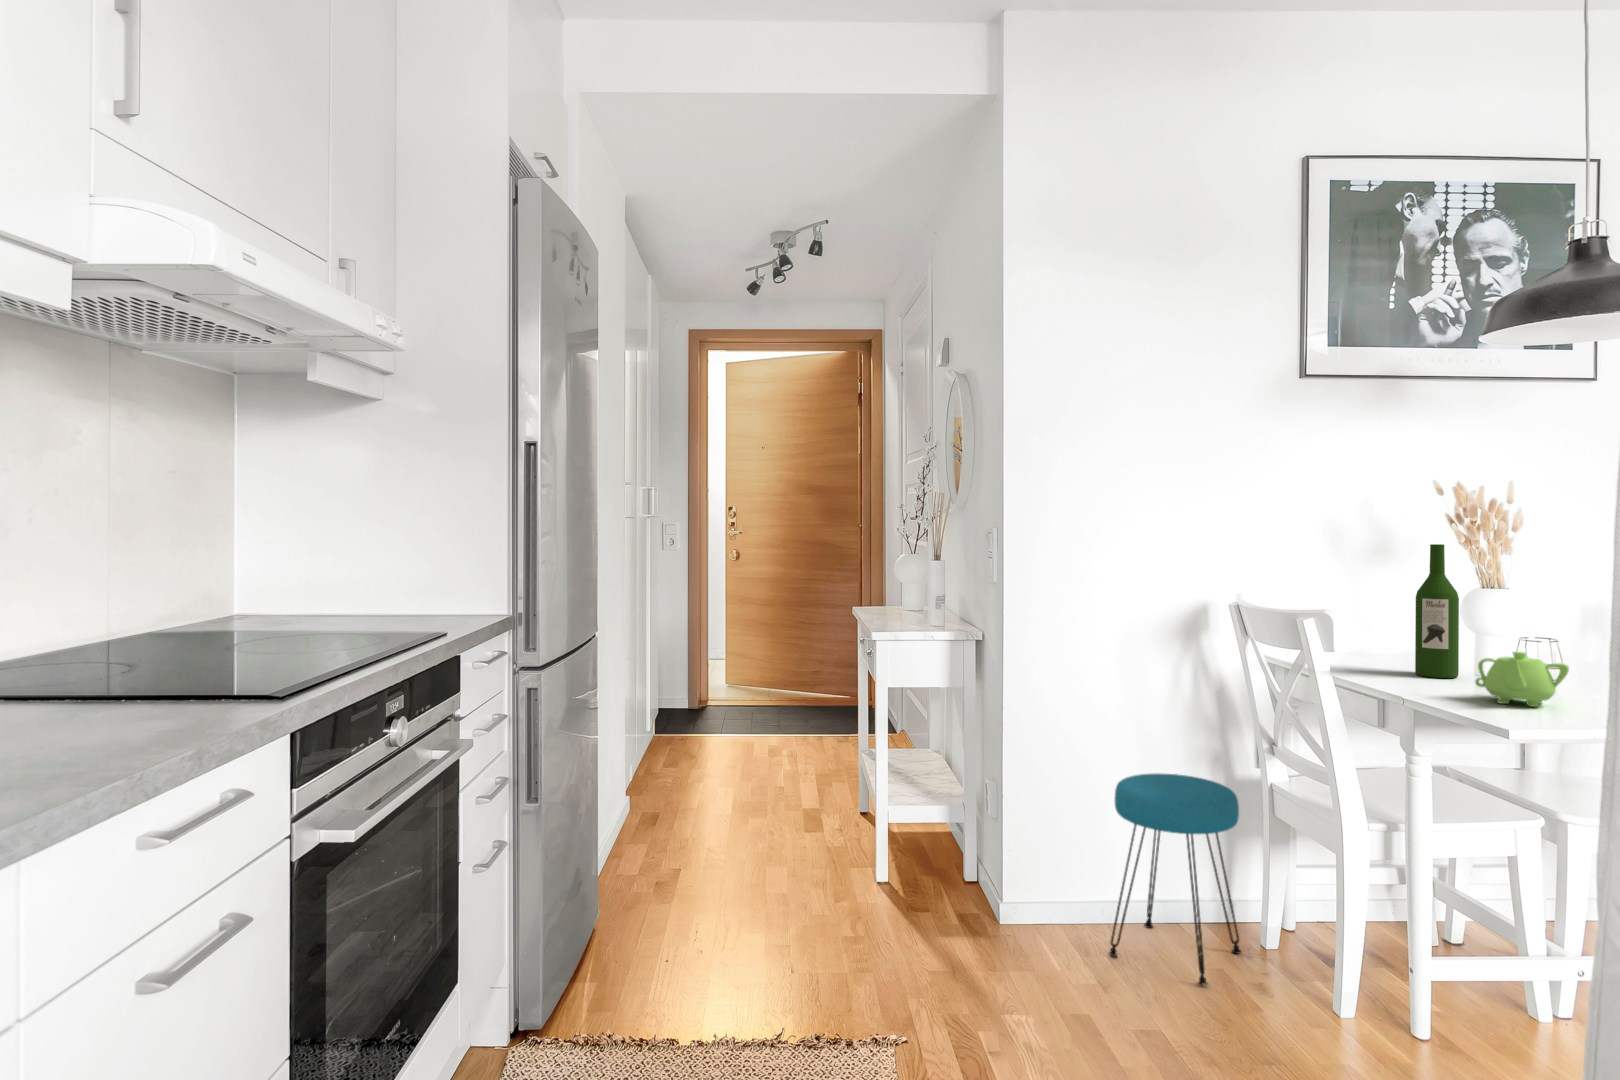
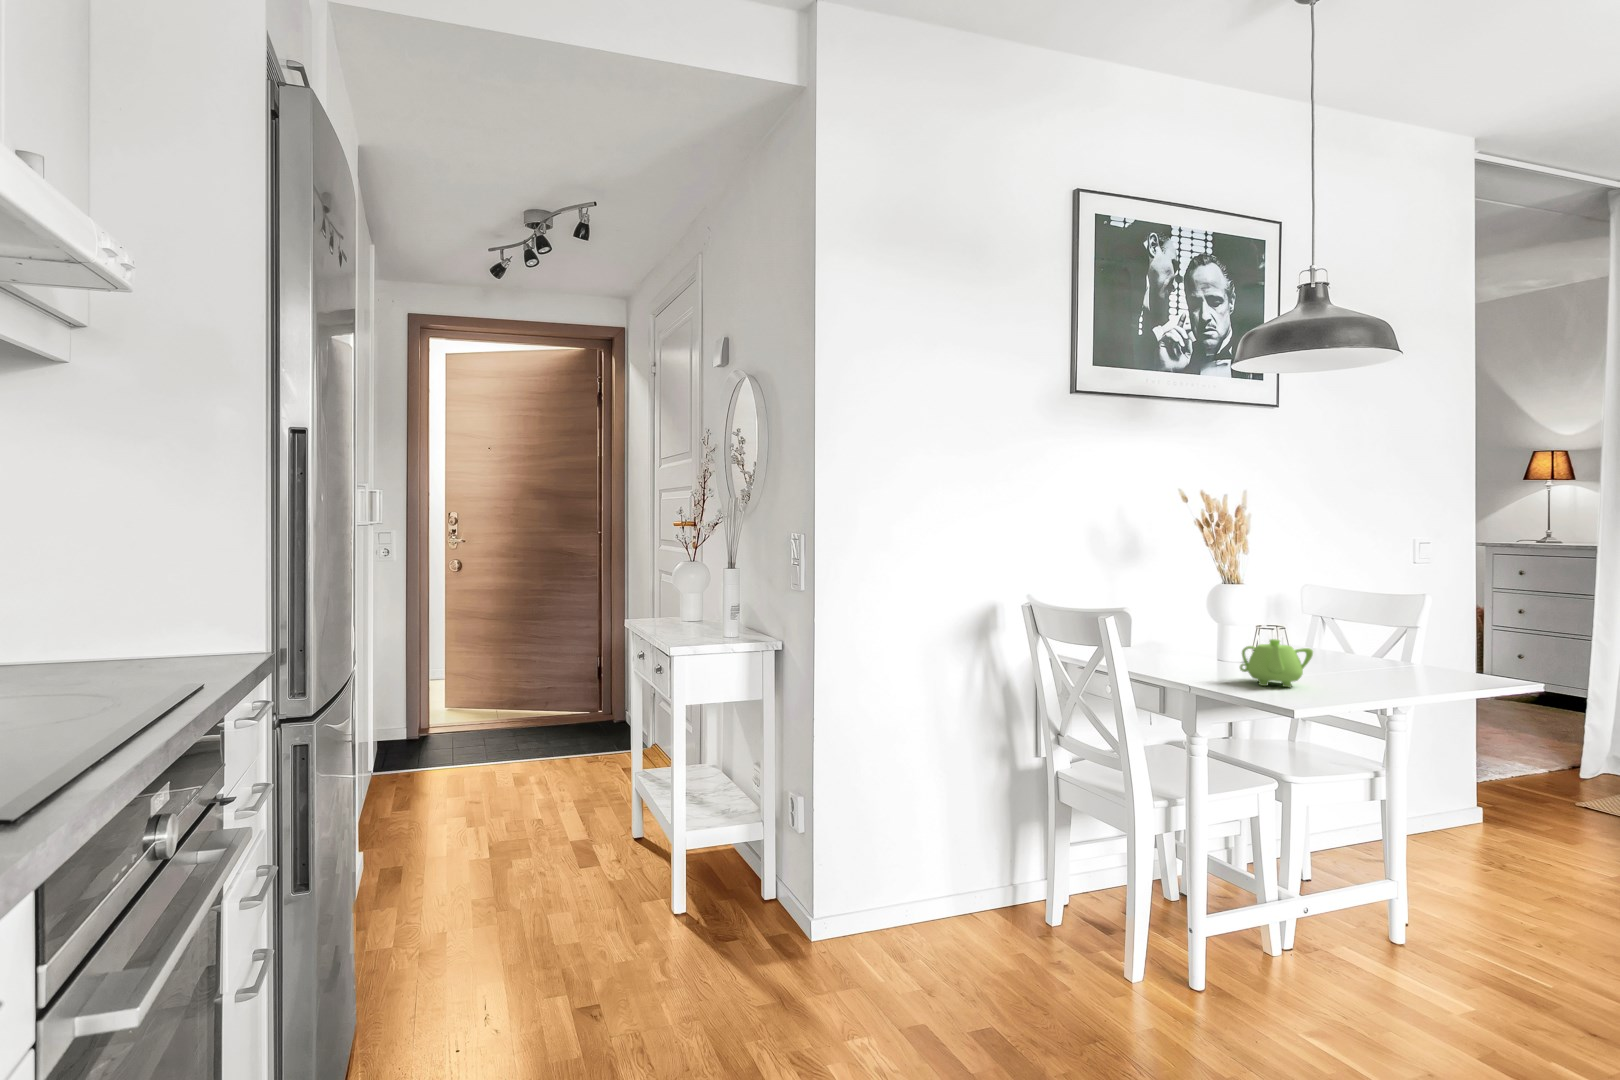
wine bottle: present [1415,544,1459,678] -> none [1176,546,1211,665]
stool: present [1109,773,1241,984] -> none [924,771,1040,973]

